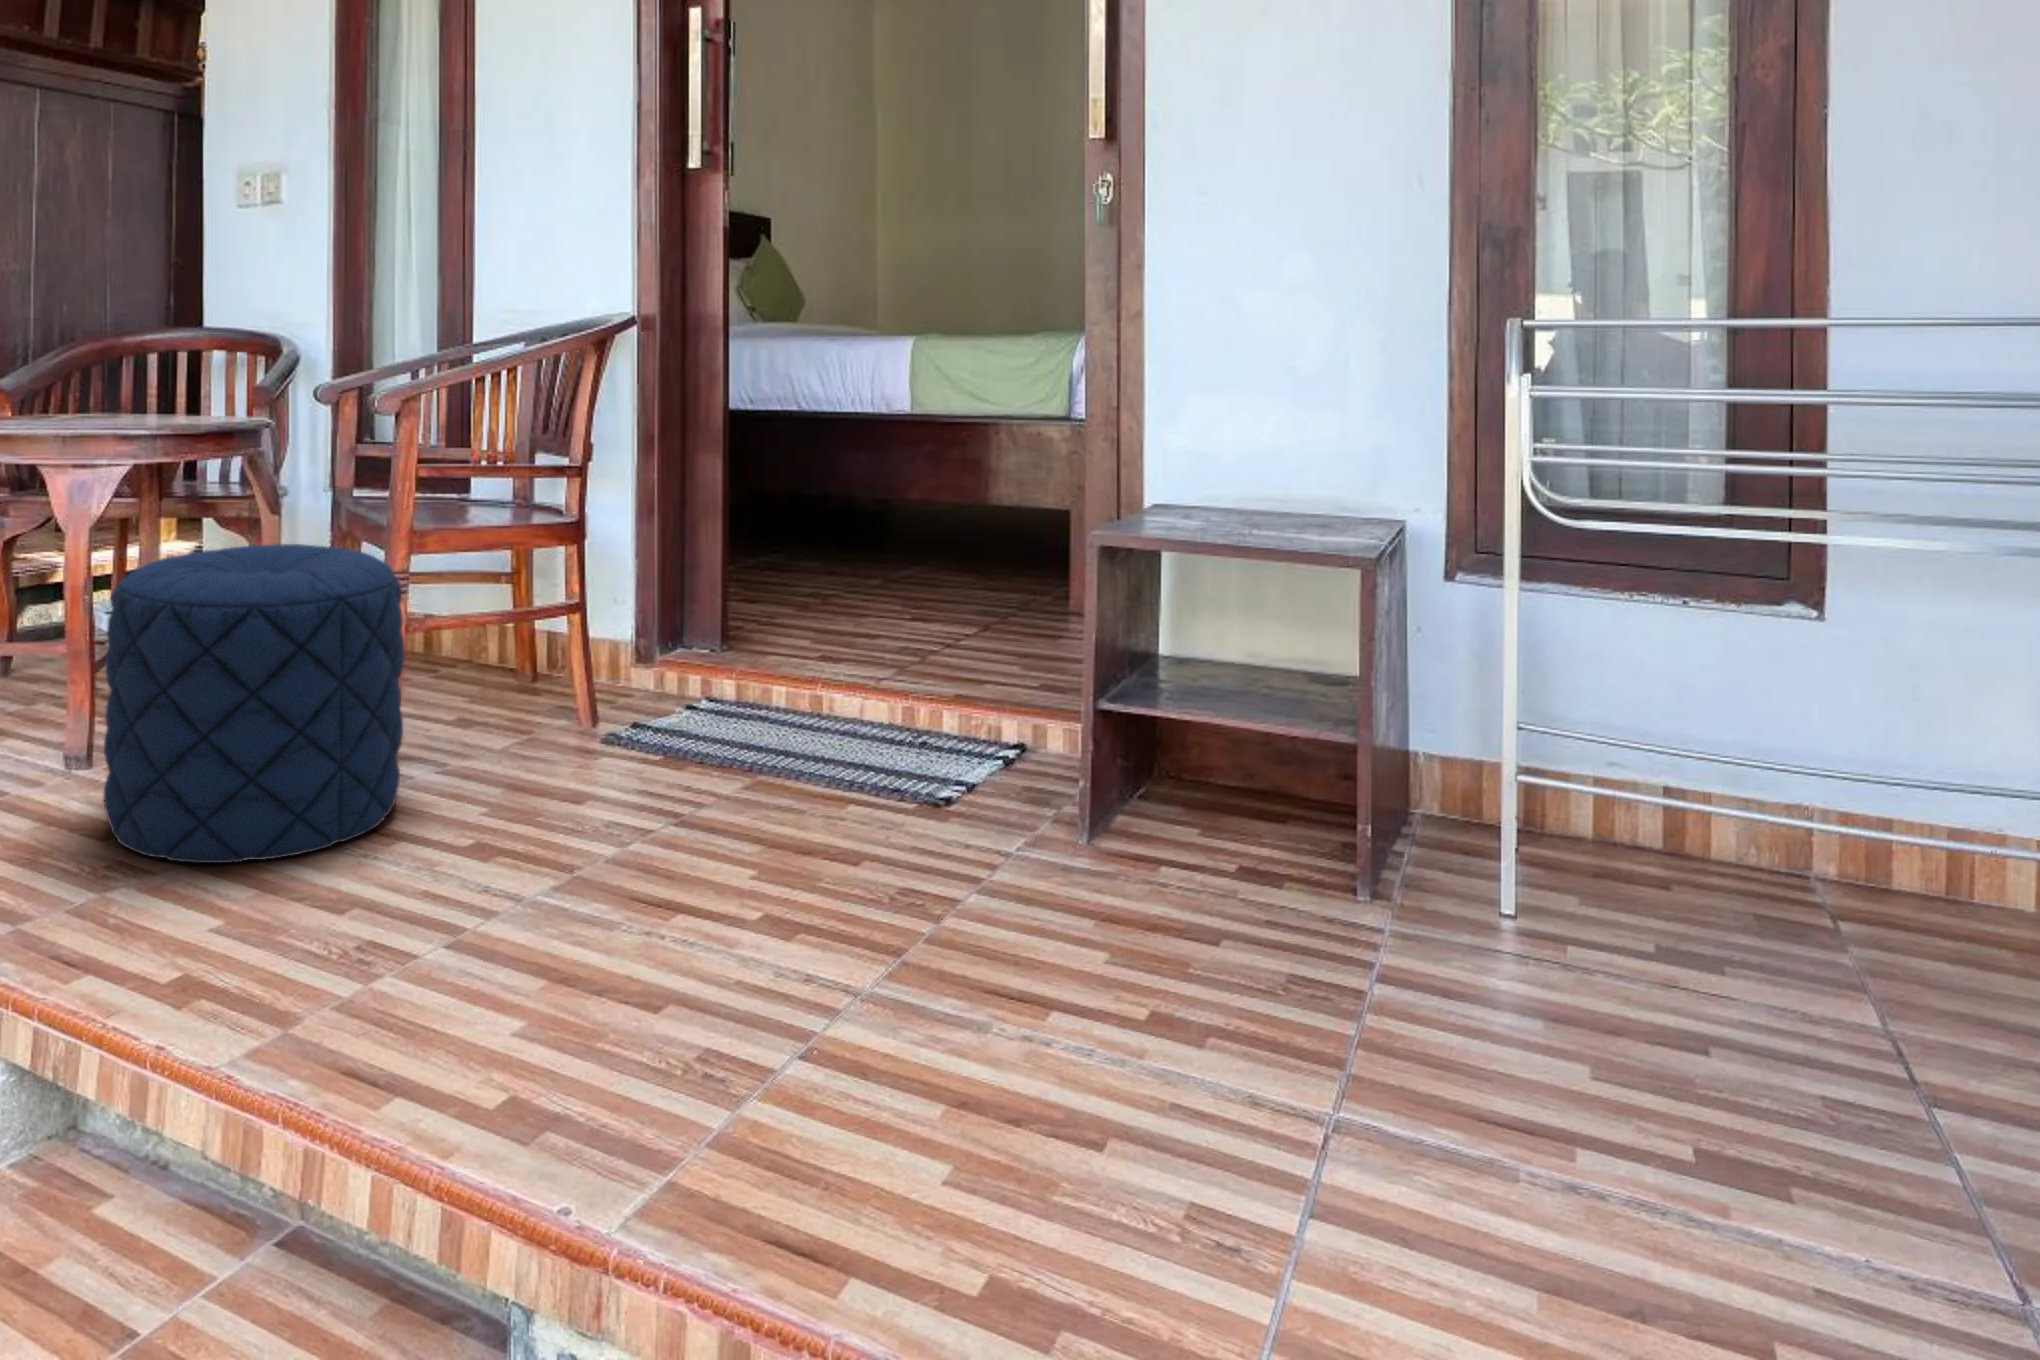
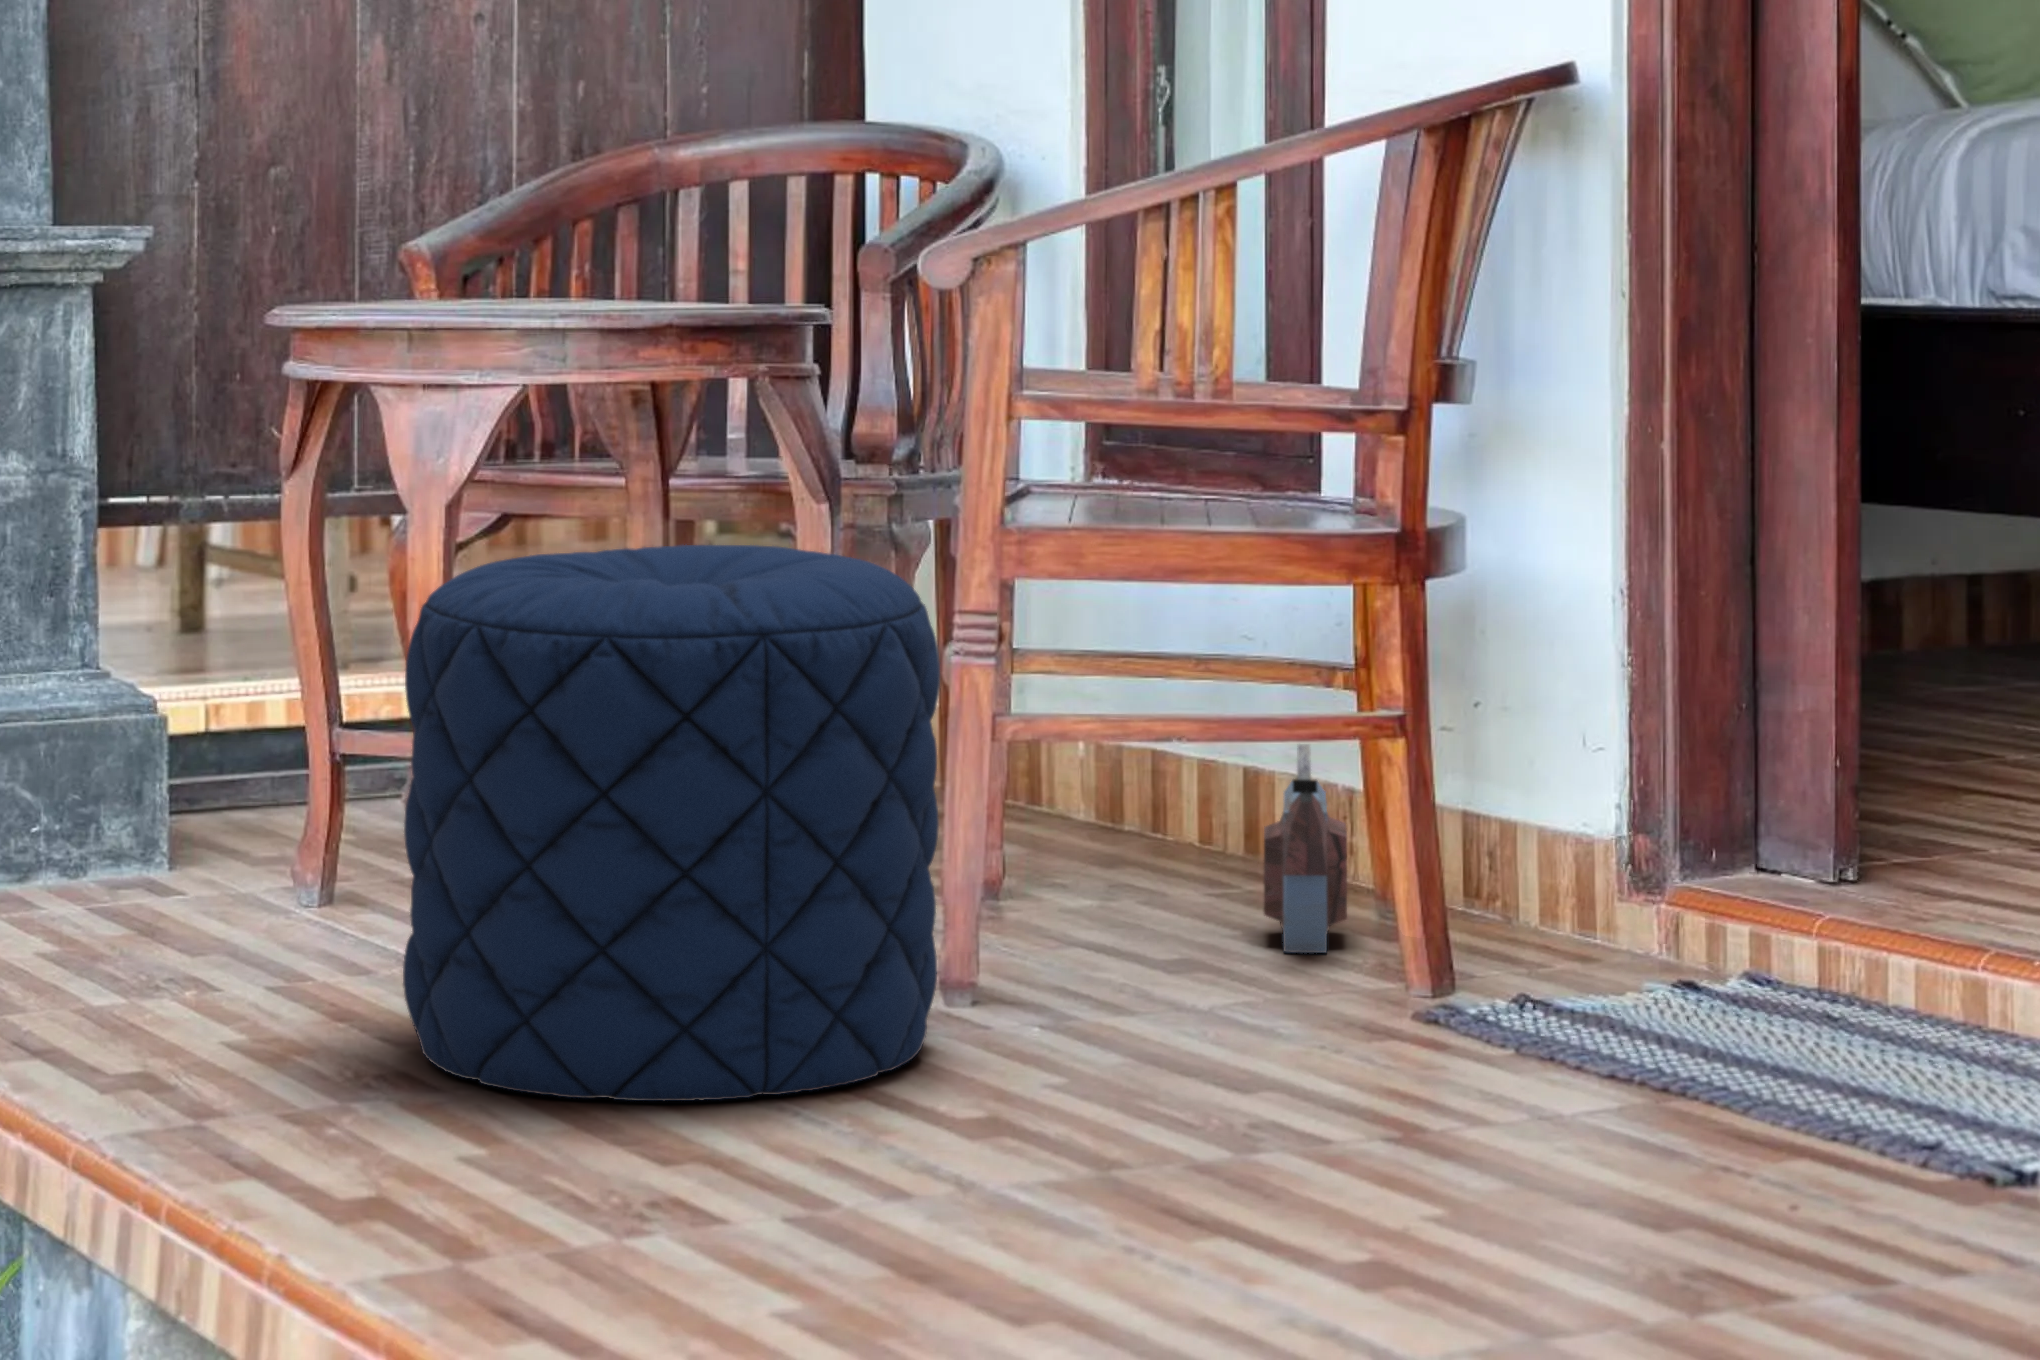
watering can: none [476,610,522,710] -> present [1264,744,1347,953]

